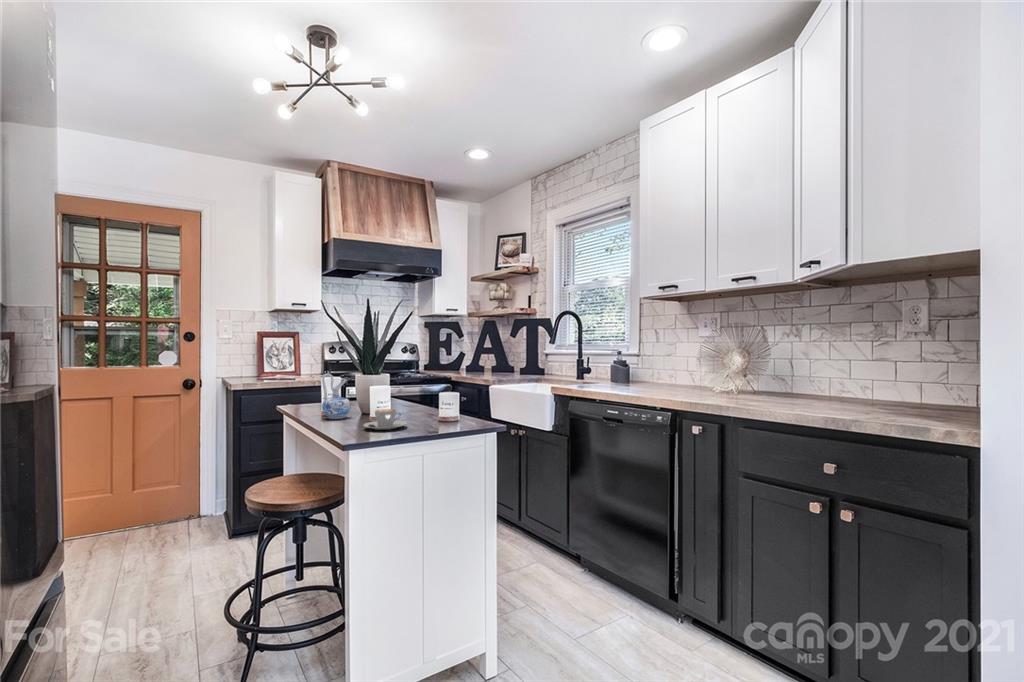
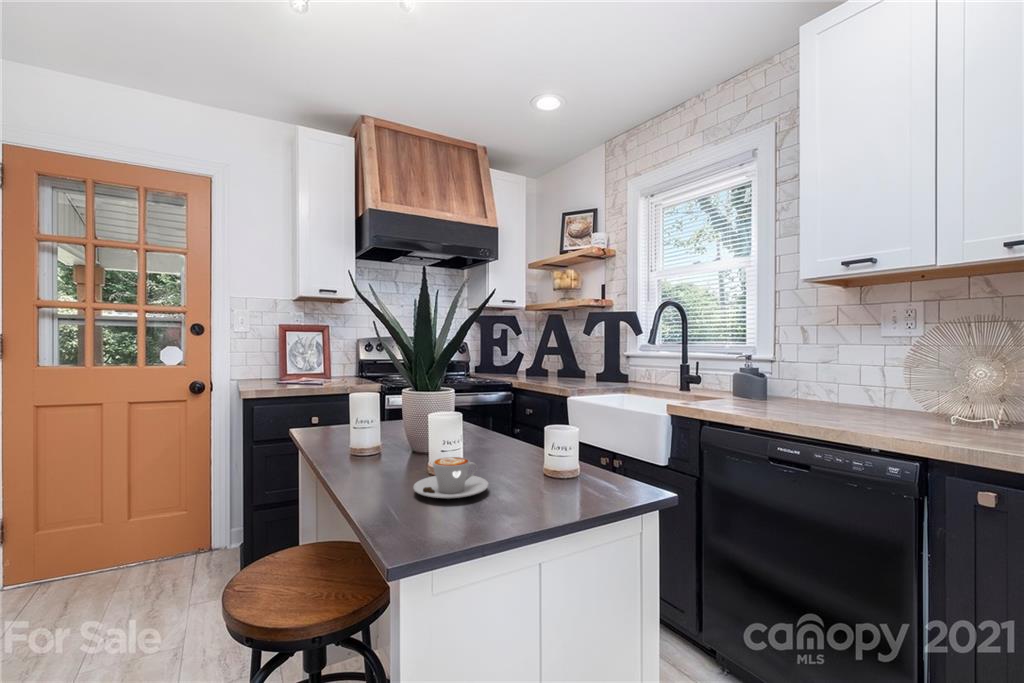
ceramic pitcher: present [322,374,351,419] -> none [346,390,391,463]

